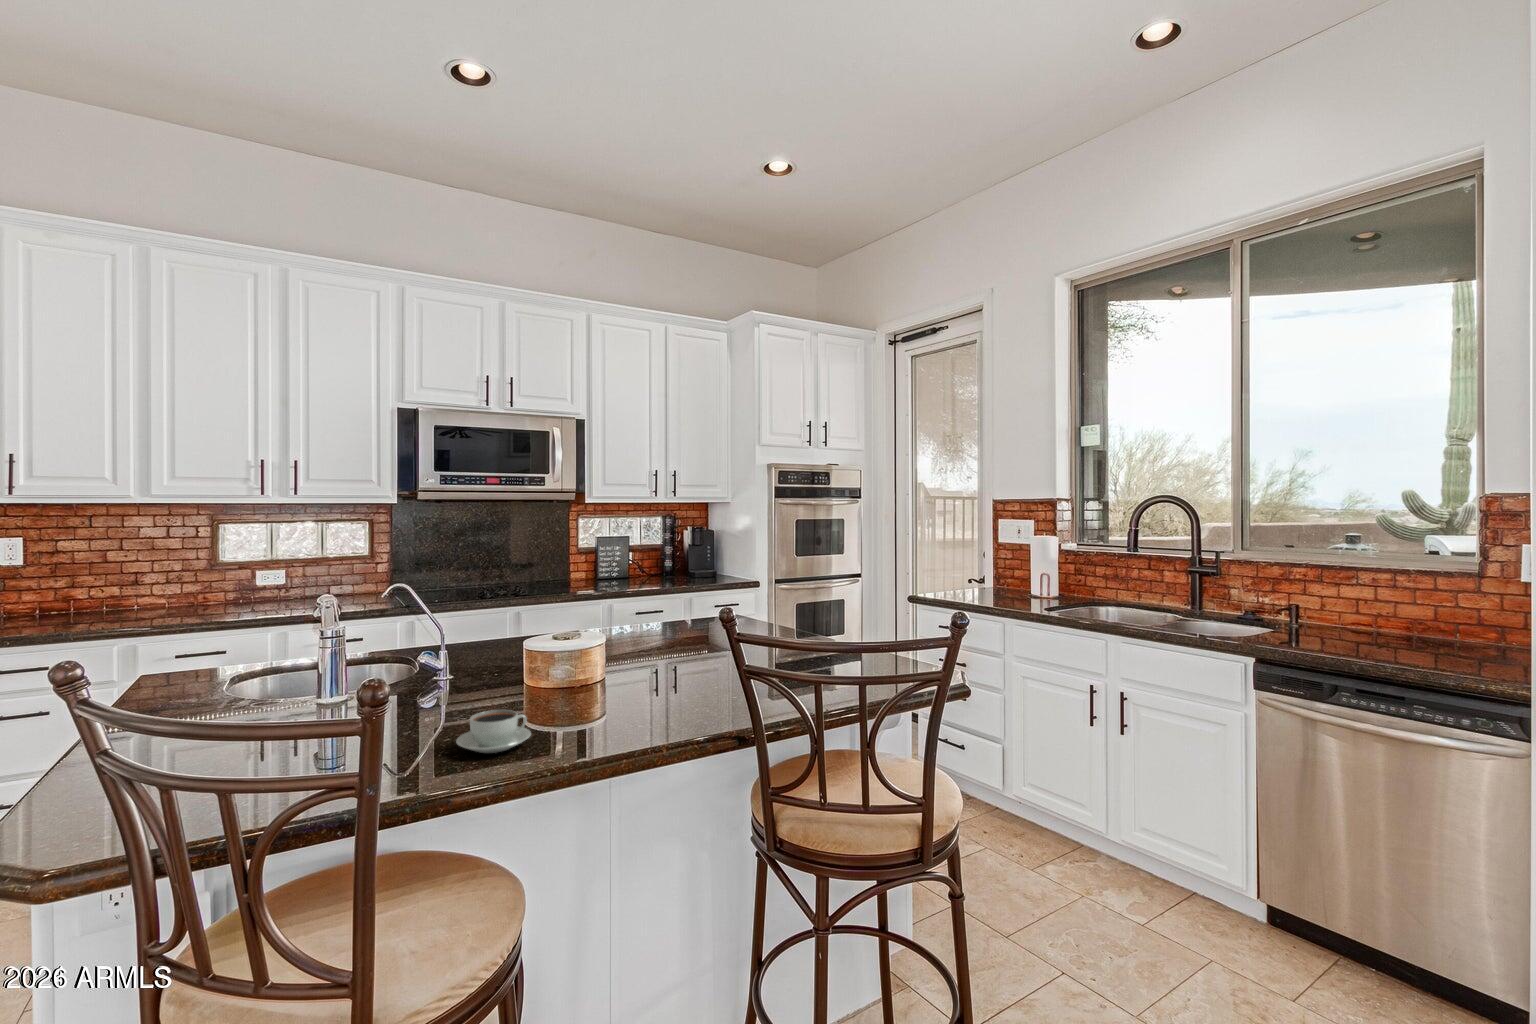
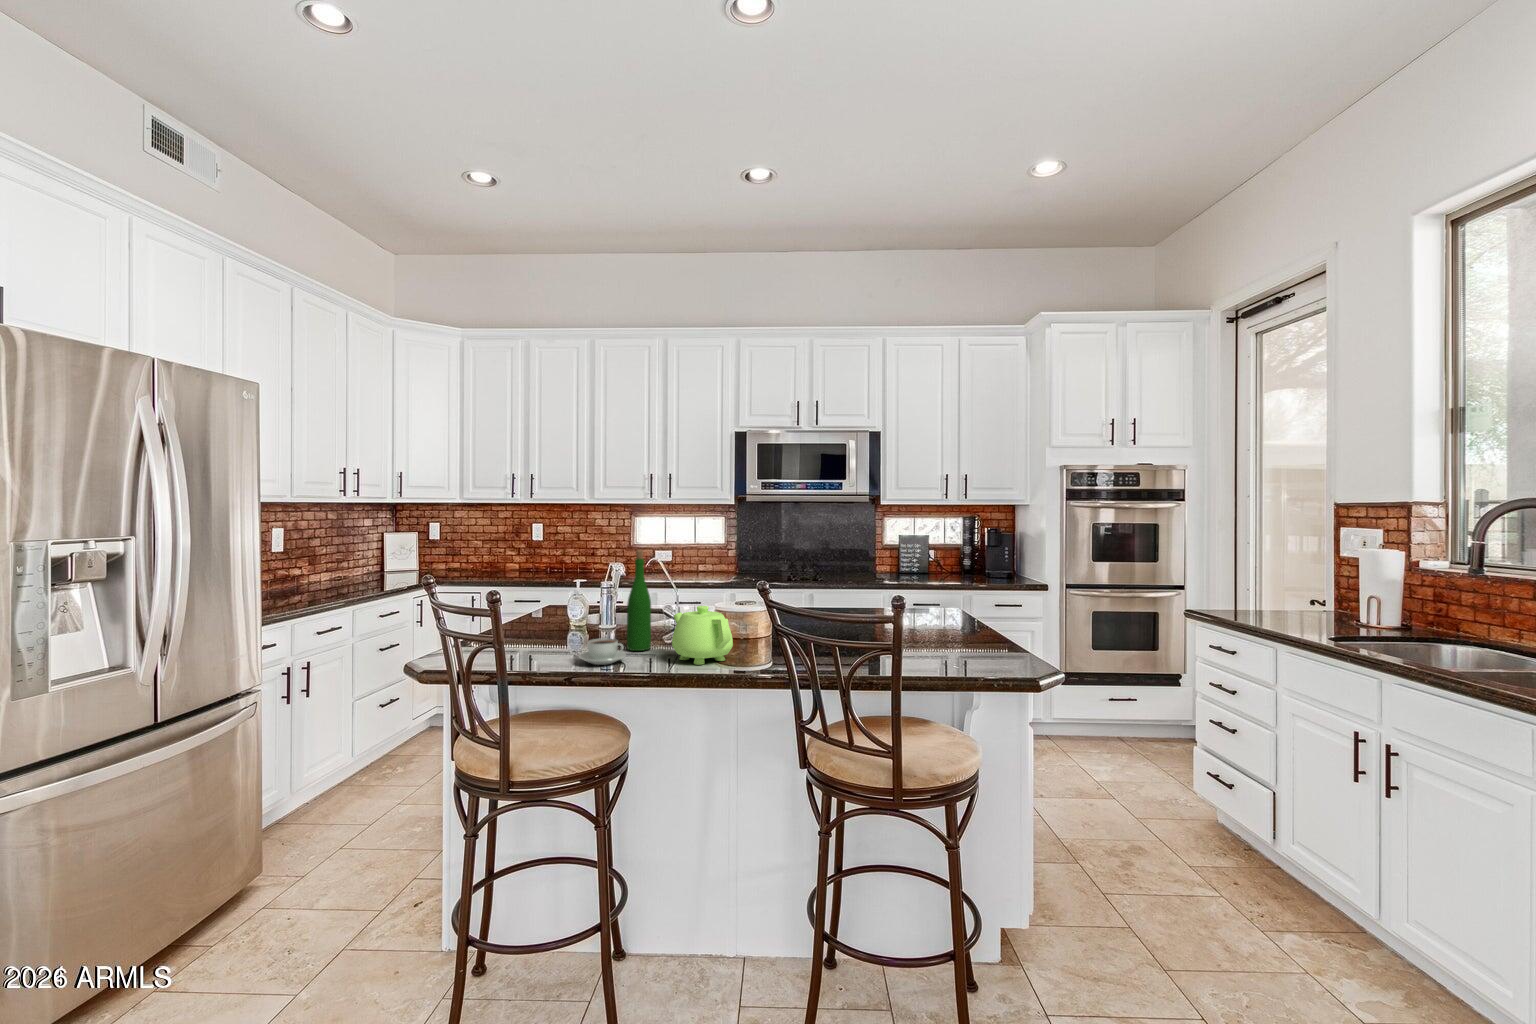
wine bottle: none [485,575,524,722] -> present [627,550,651,651]
teapot: none [565,644,678,724] -> present [672,606,733,665]

